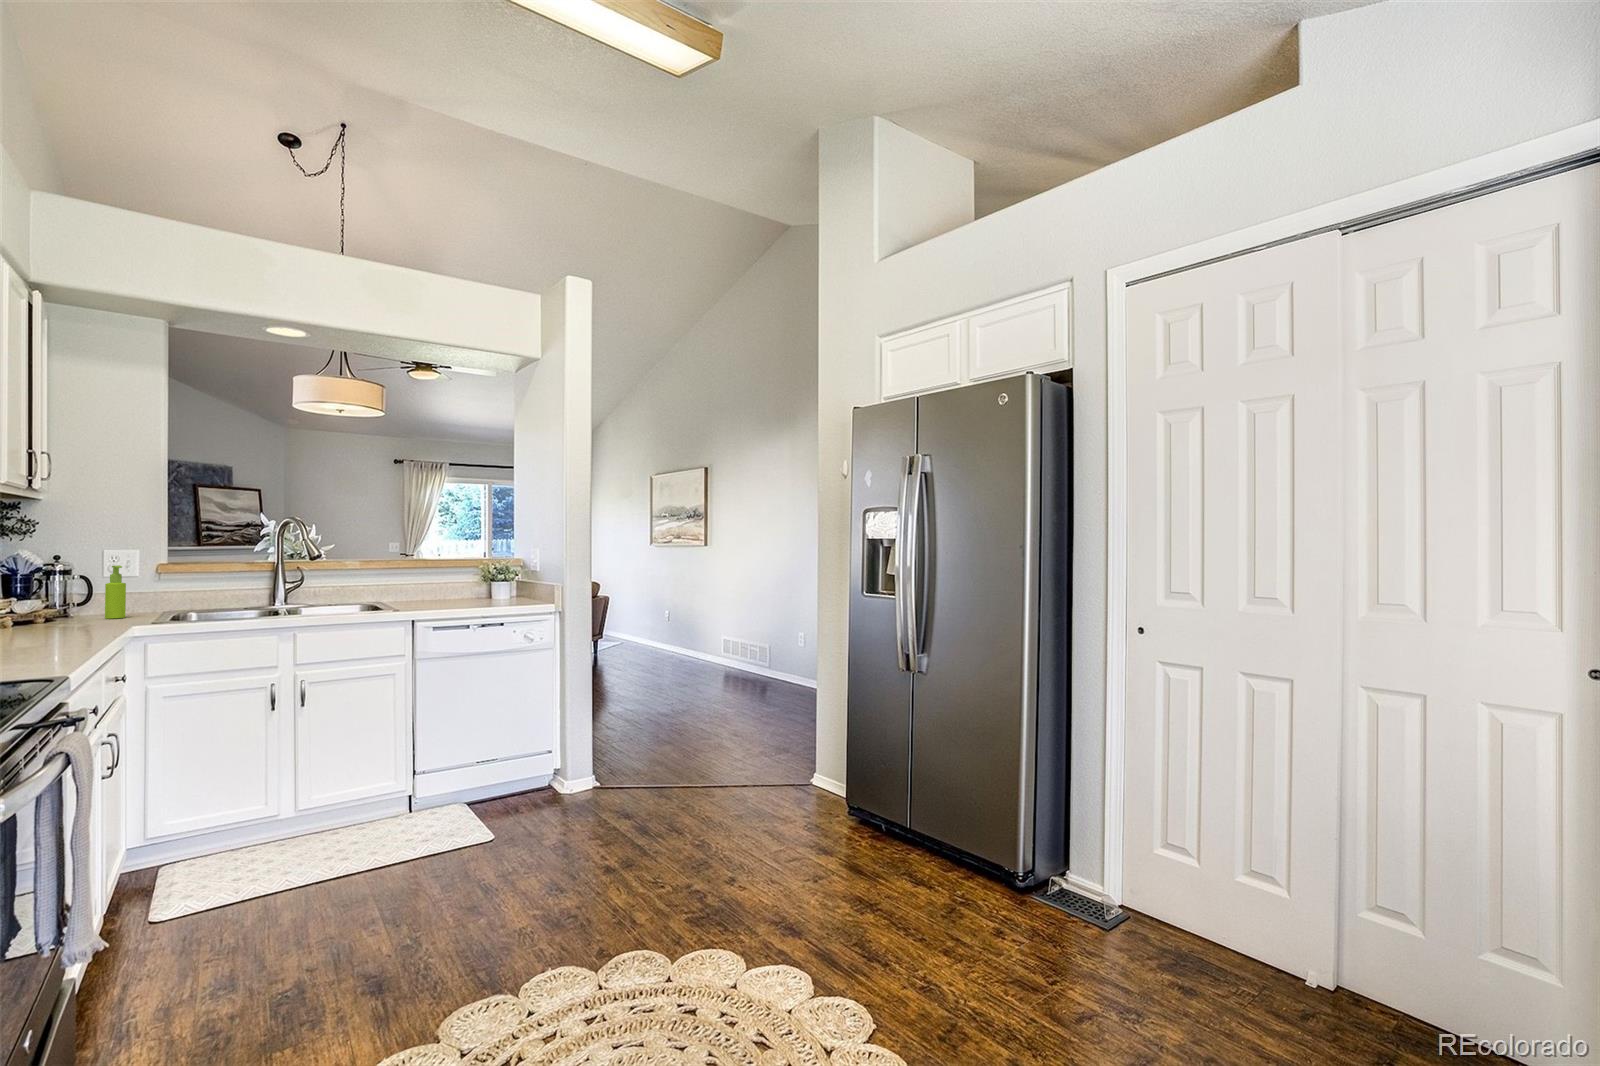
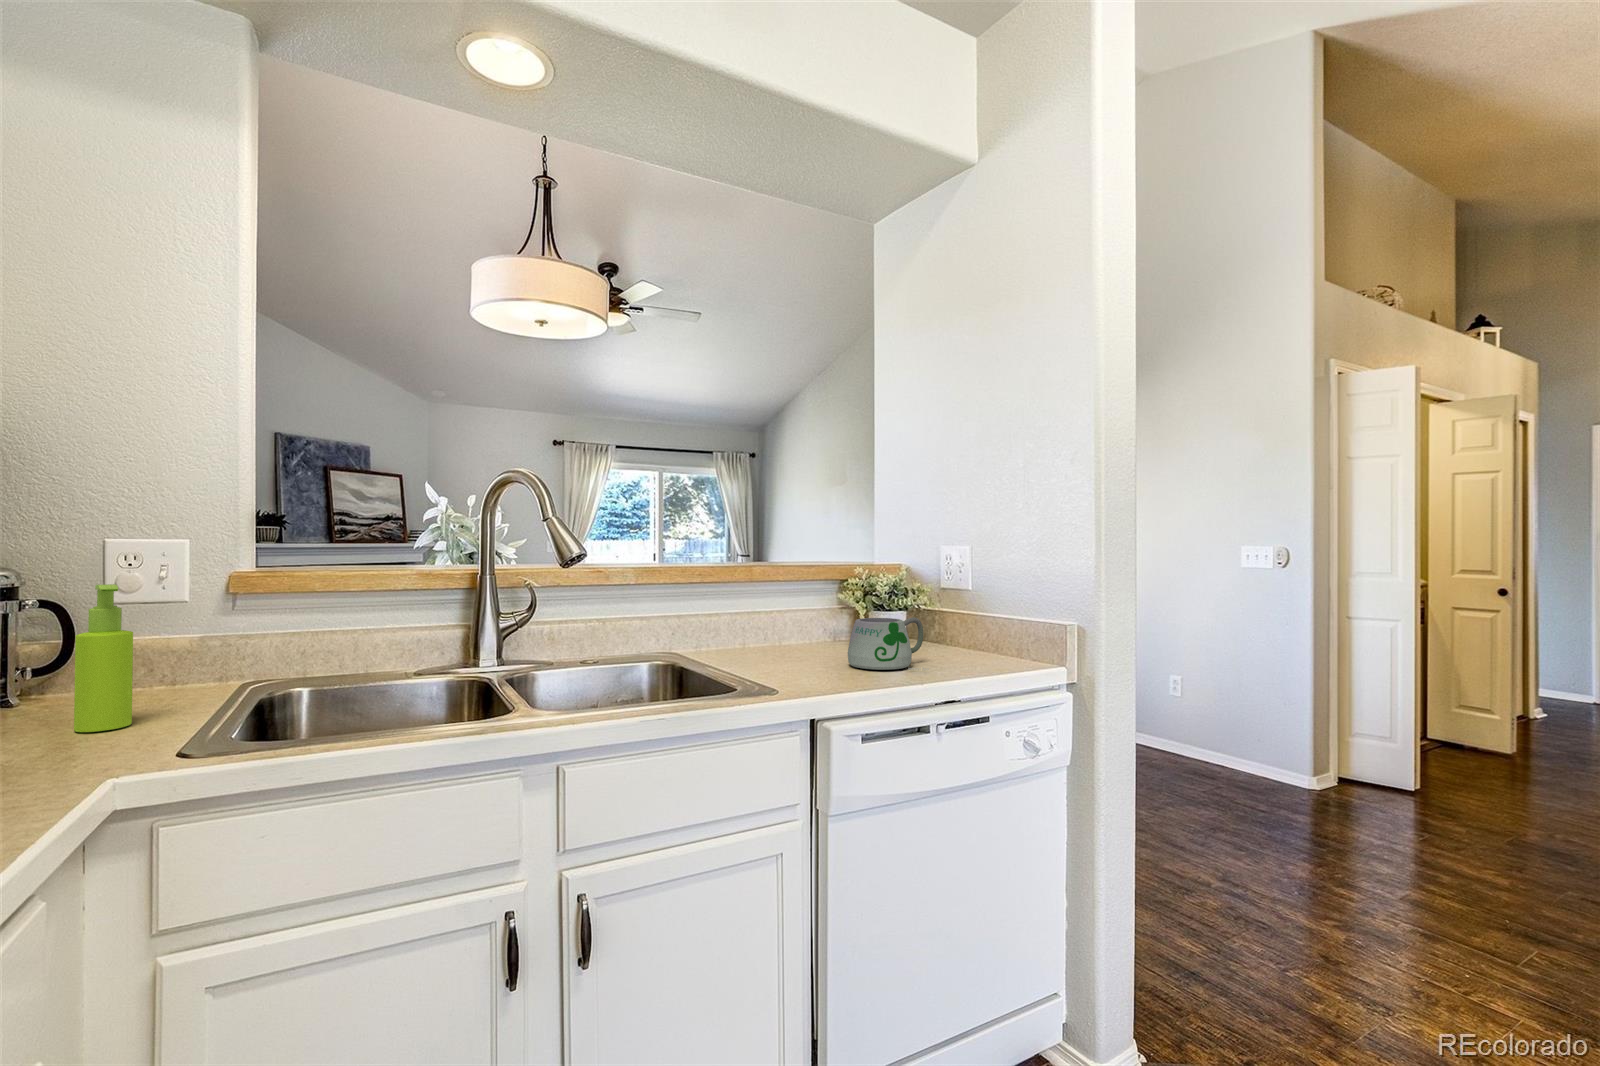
mug: none [457,584,498,607] -> present [848,617,926,670]

